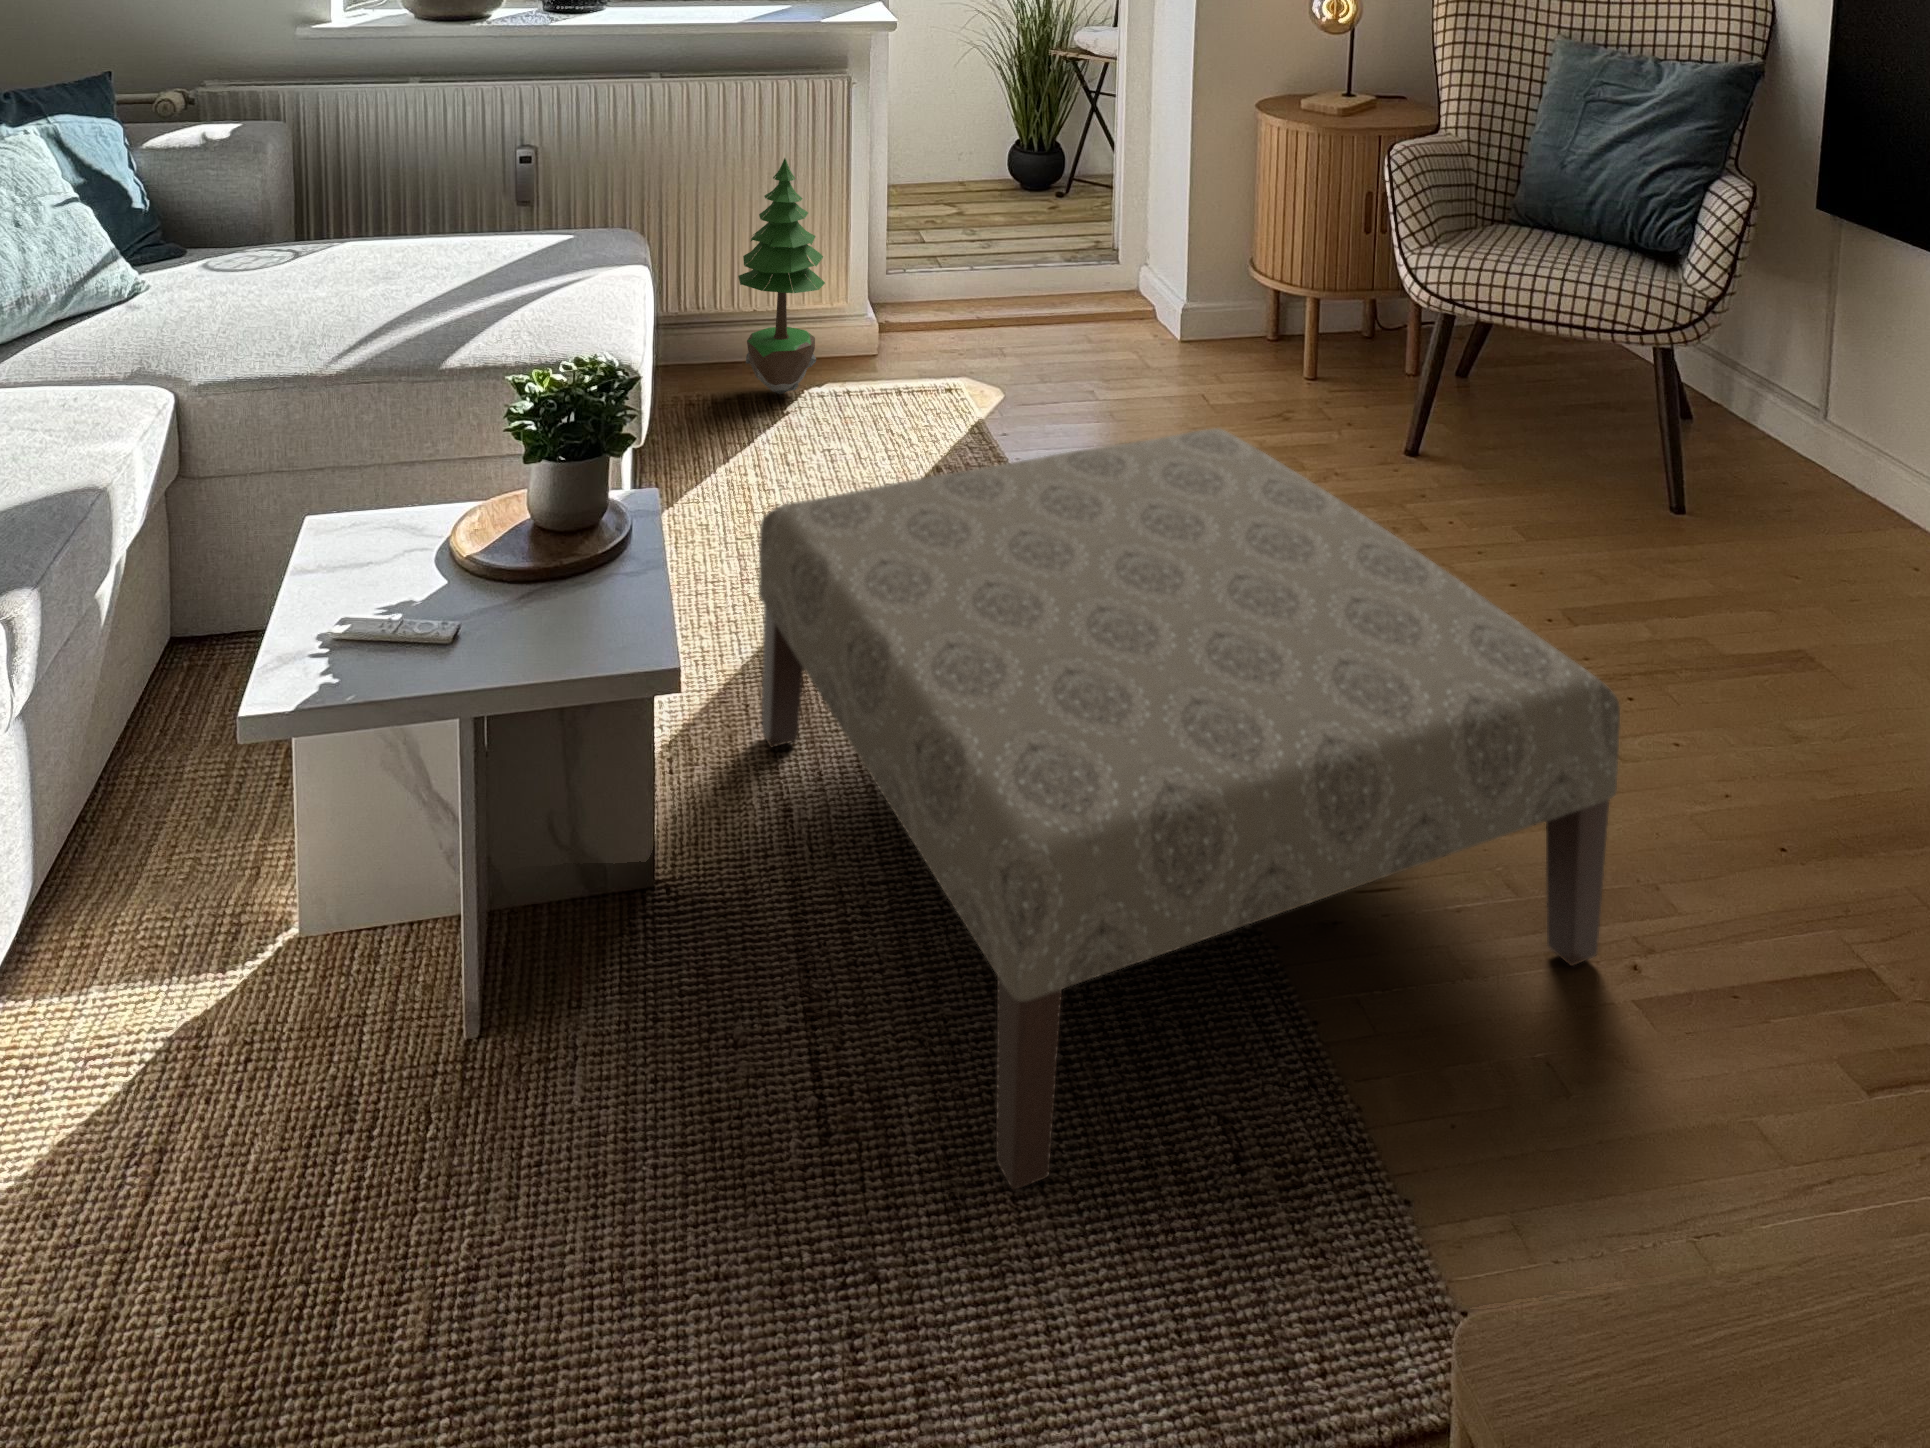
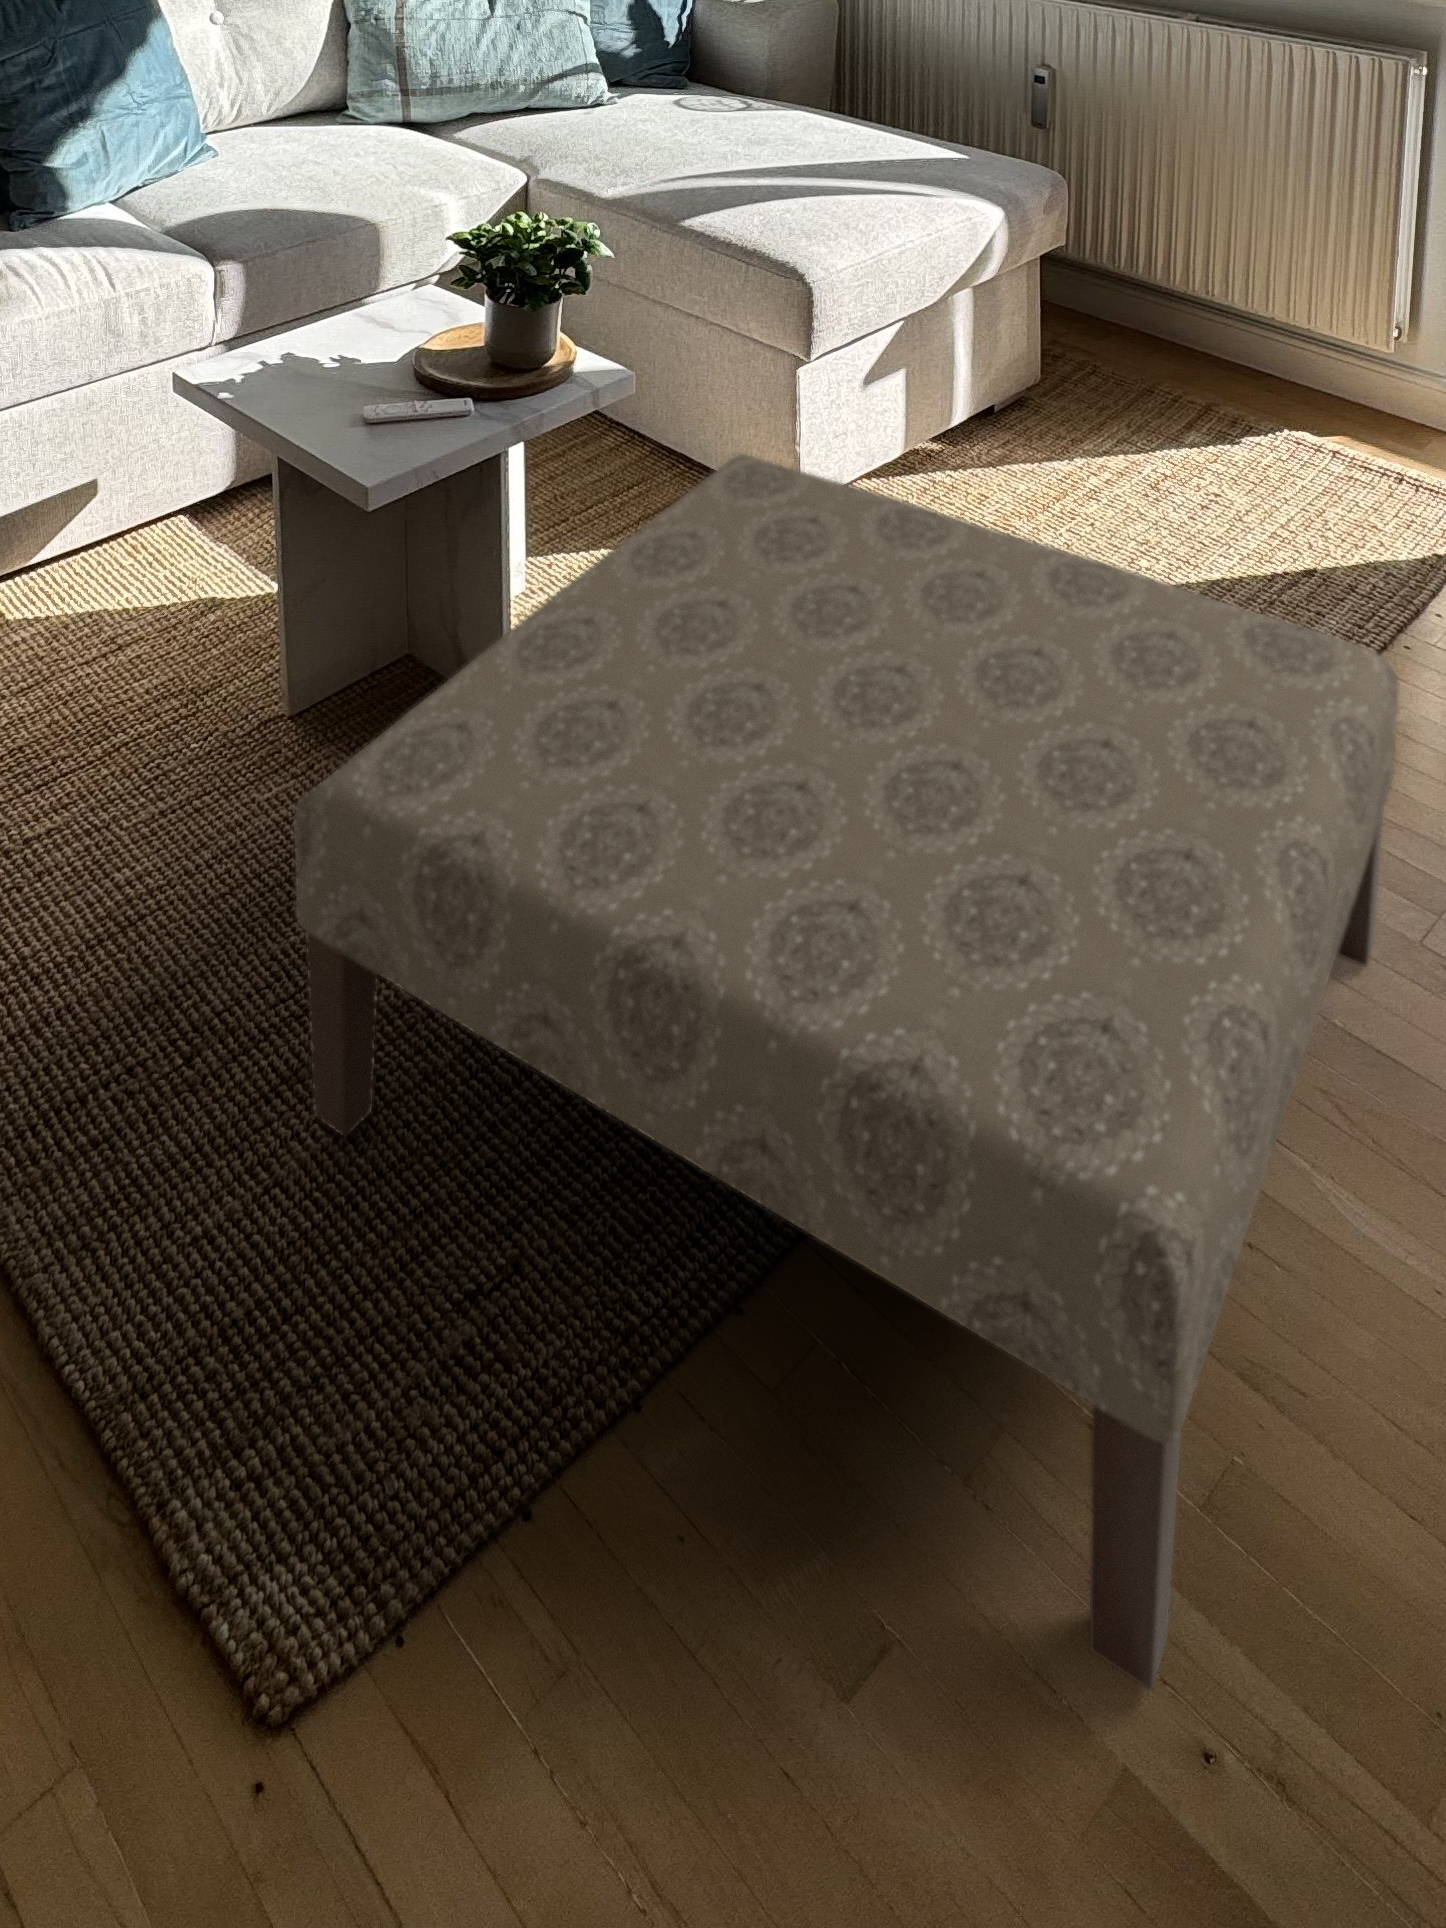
potted tree: present [738,158,825,395] -> none [1221,136,1342,435]

